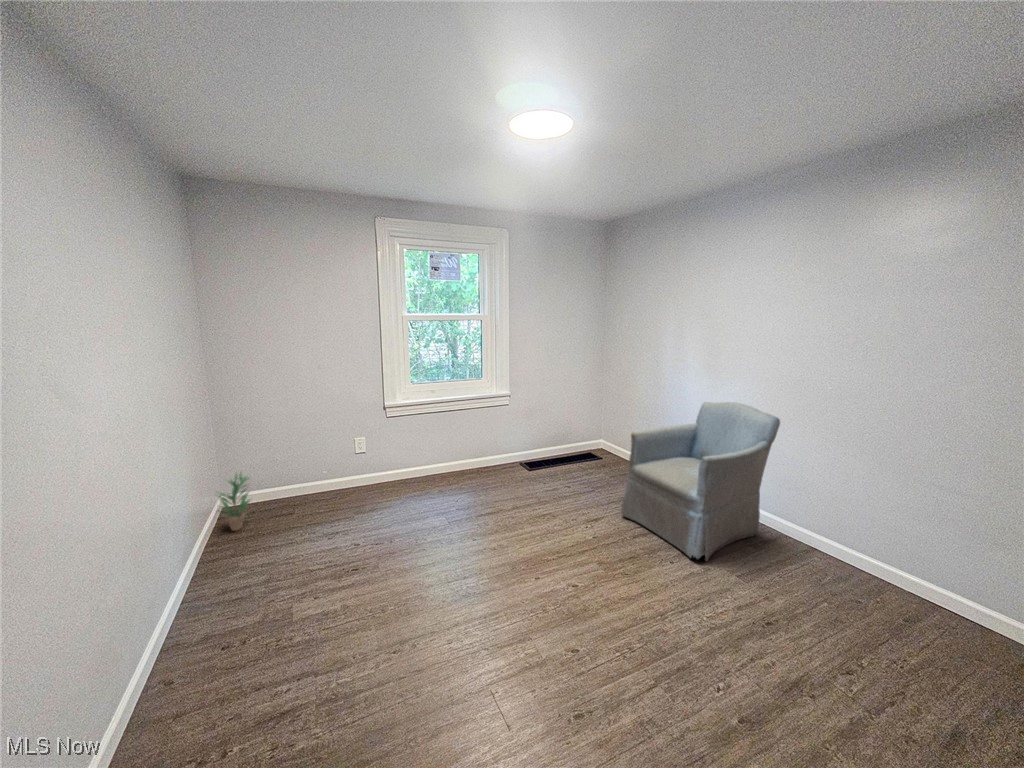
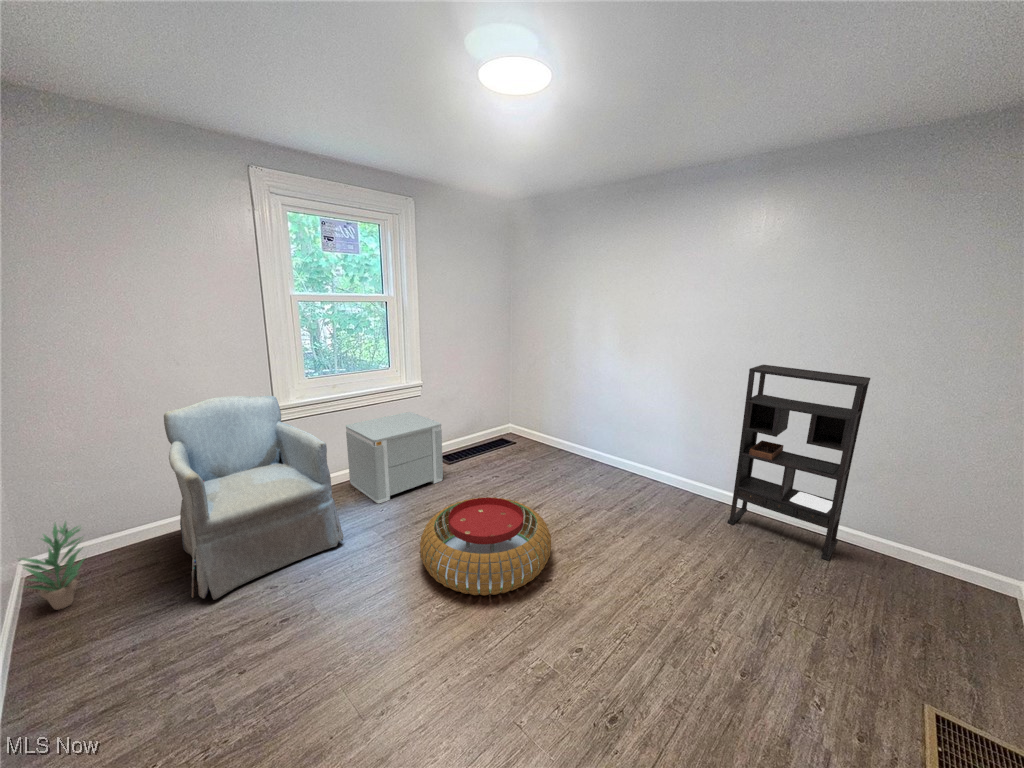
bookshelf: none [810,390,1010,639] -> present [728,365,870,560]
armchair: present [621,402,780,562] -> present [164,396,343,600]
nightstand: none [439,419,518,495] -> present [346,412,443,504]
pouf: none [467,500,587,587] -> present [420,497,551,596]

